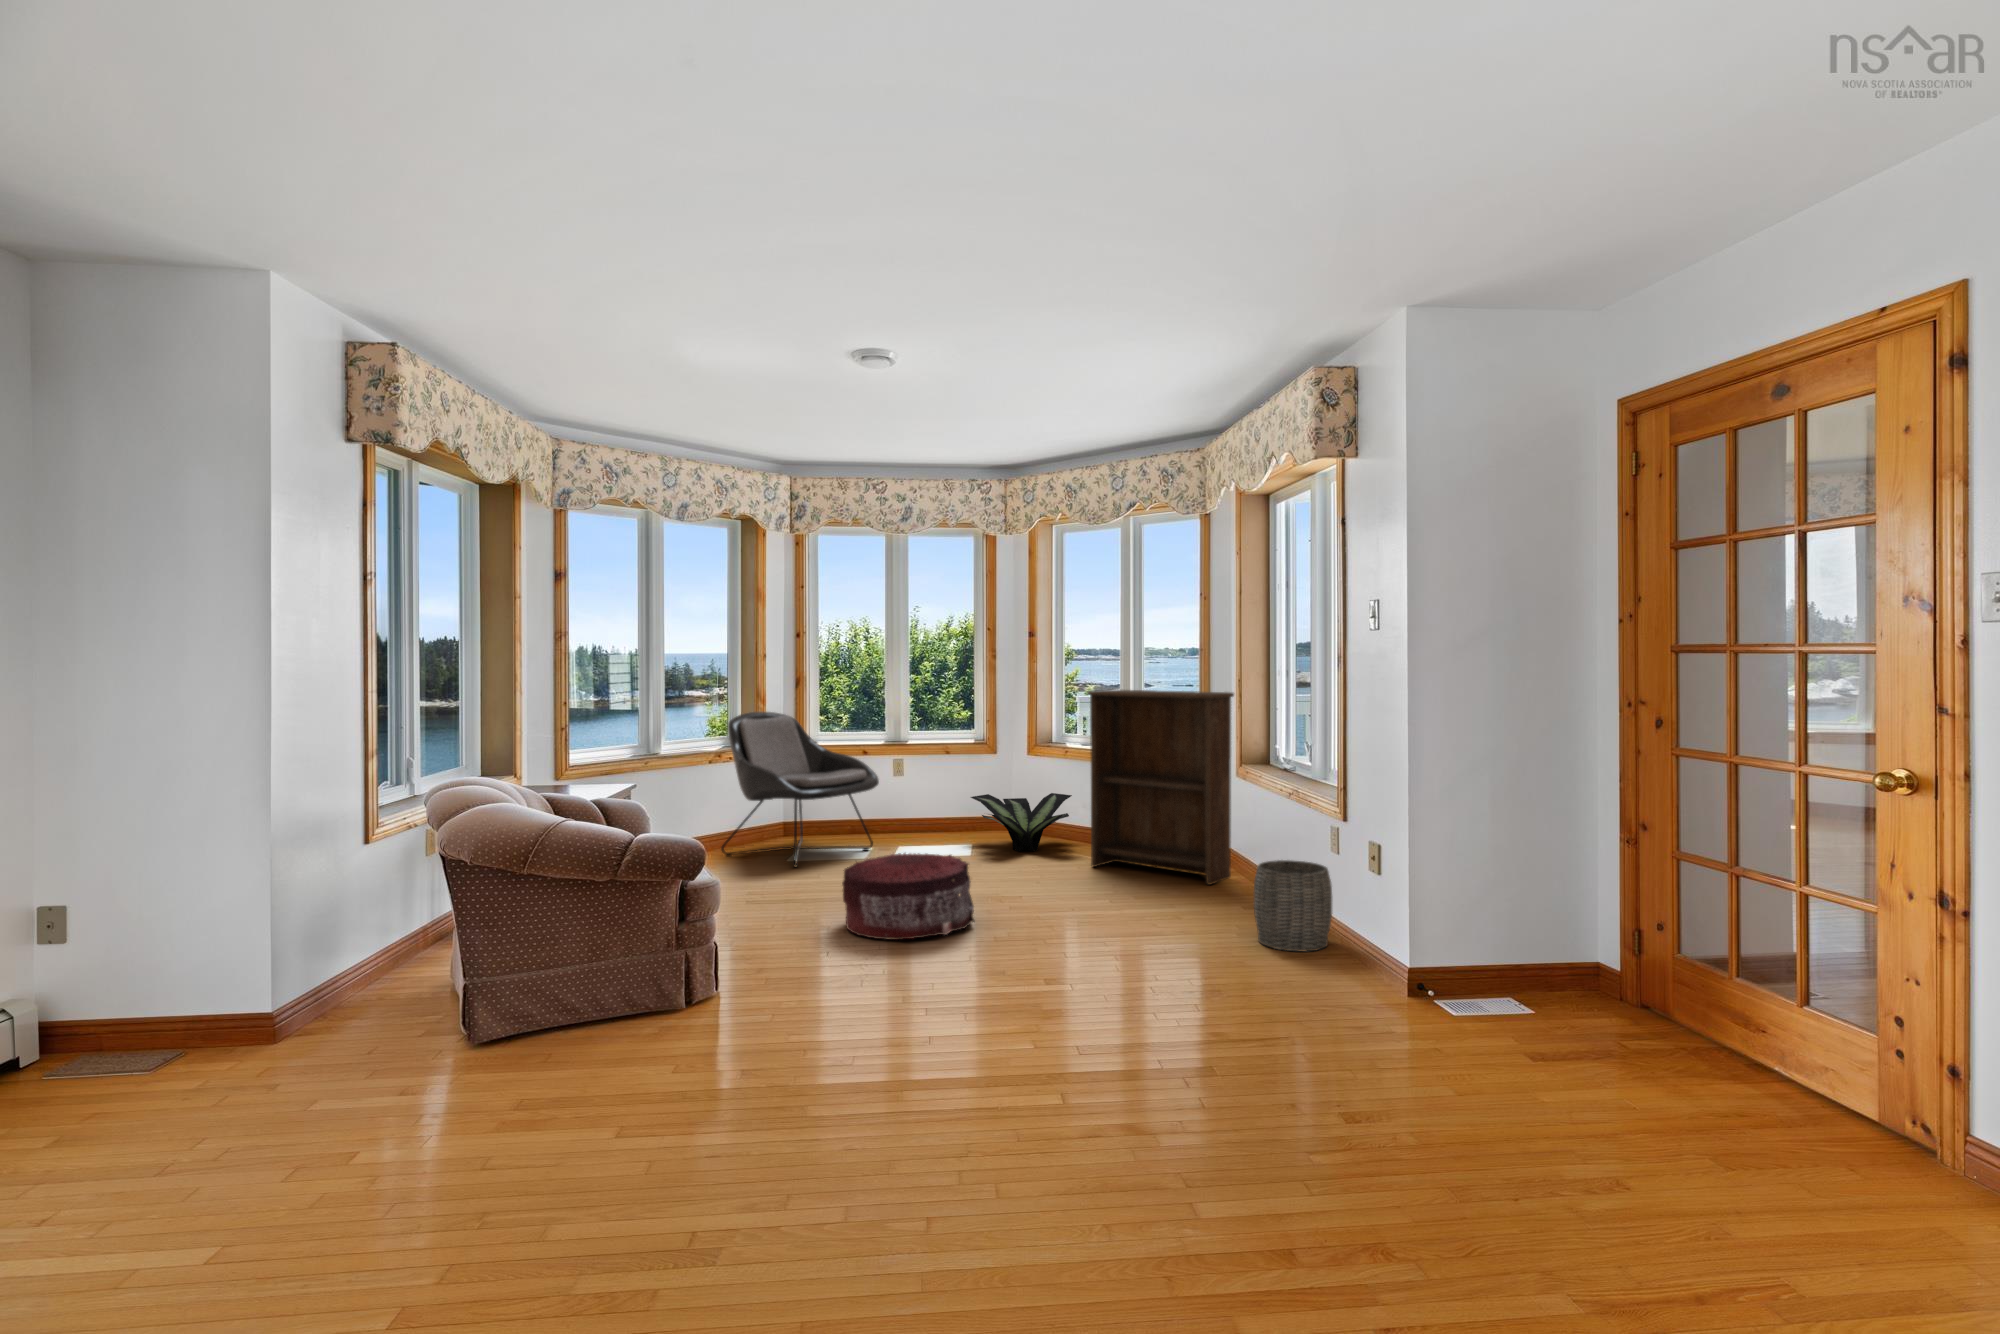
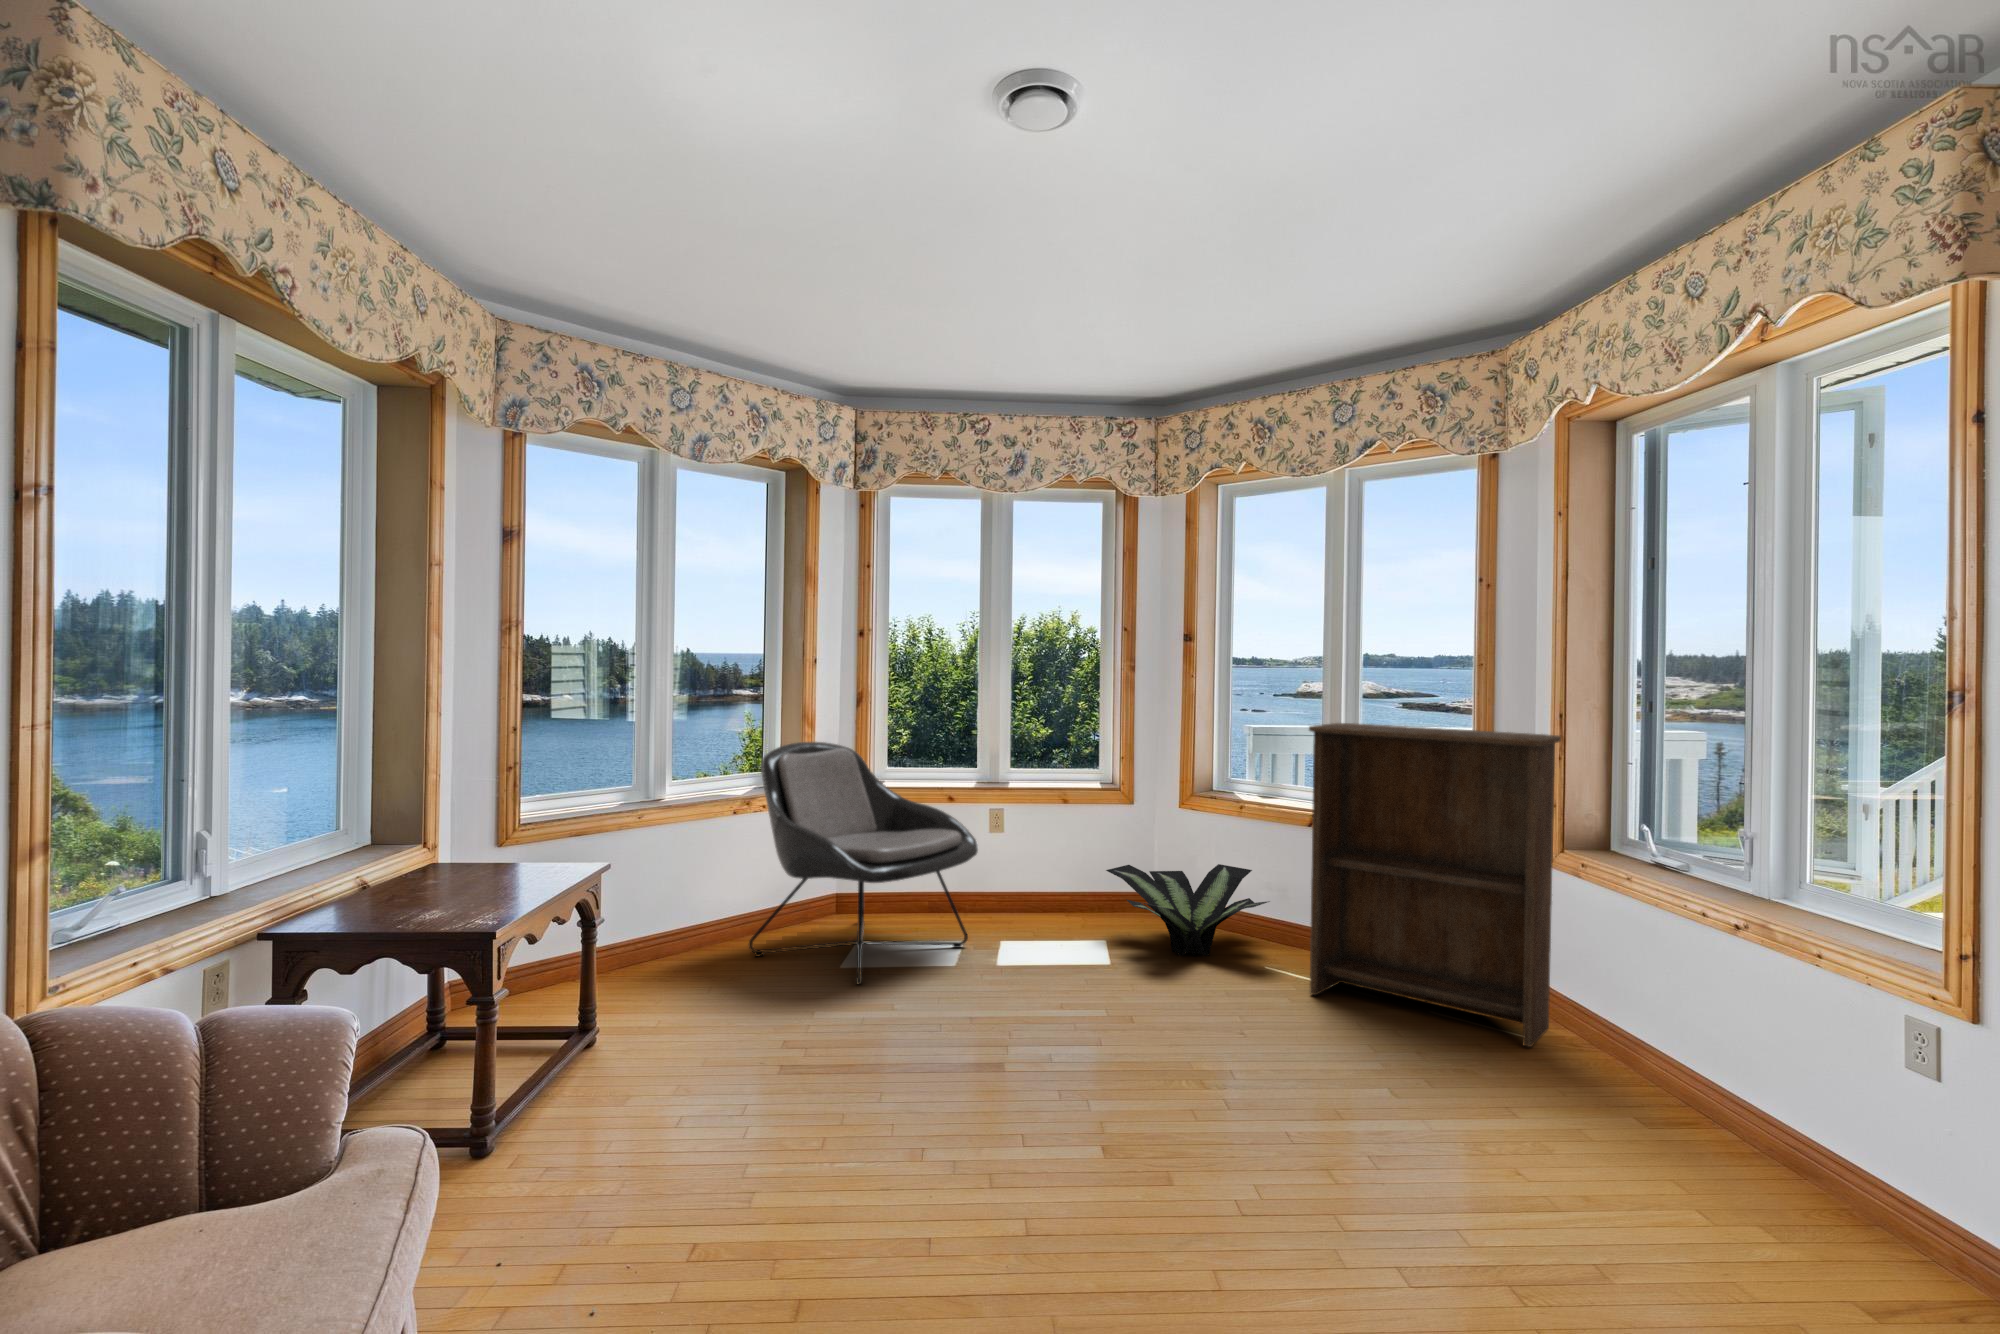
pouf: present [842,853,974,940] -> none [956,1005,1195,1206]
woven basket: present [1254,860,1332,952] -> none [1737,1065,1921,1272]

